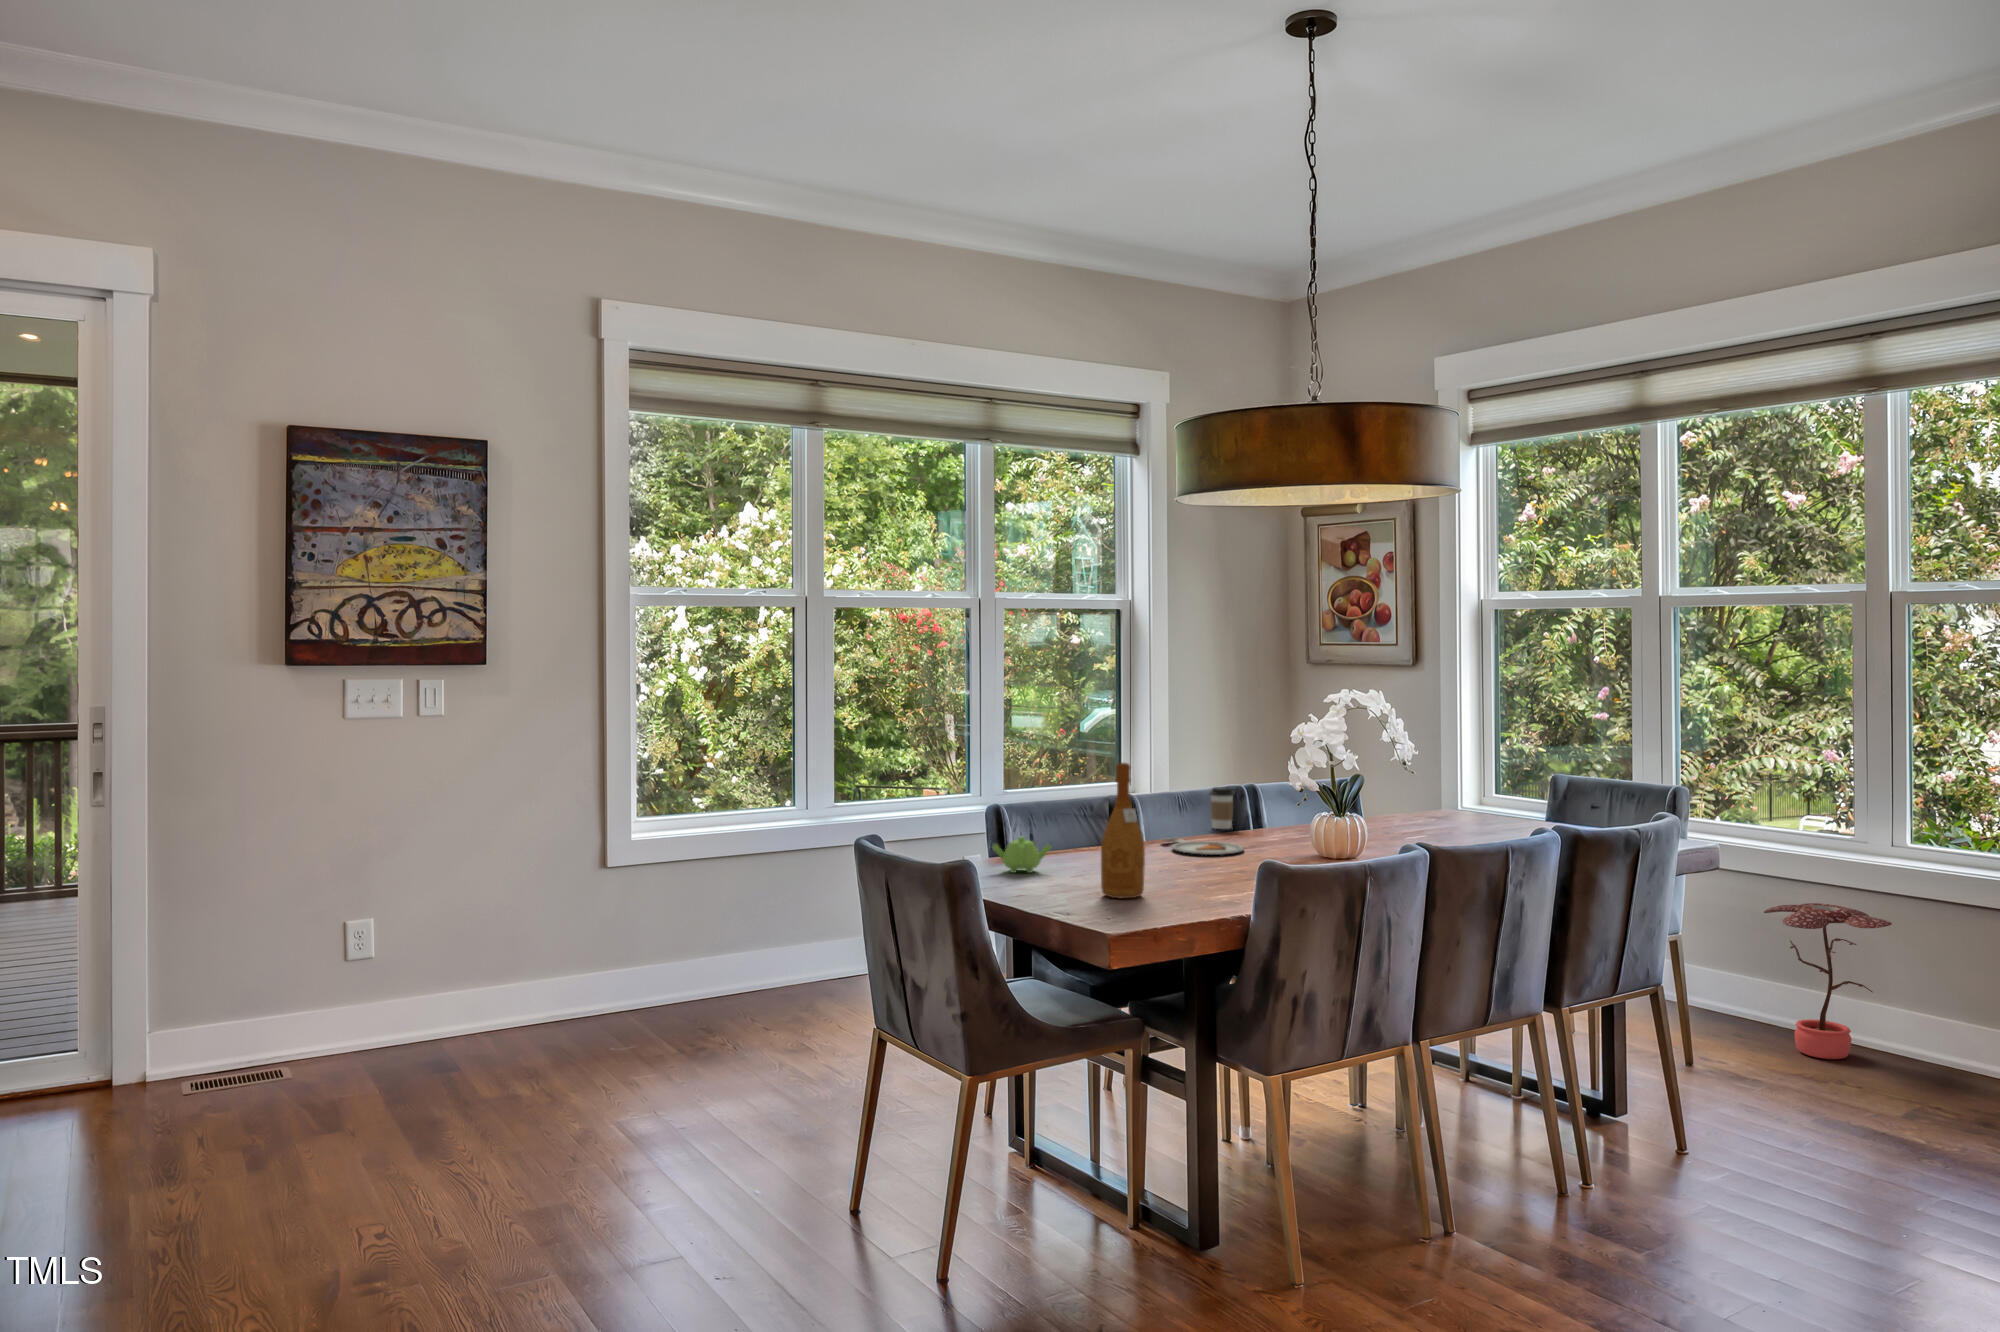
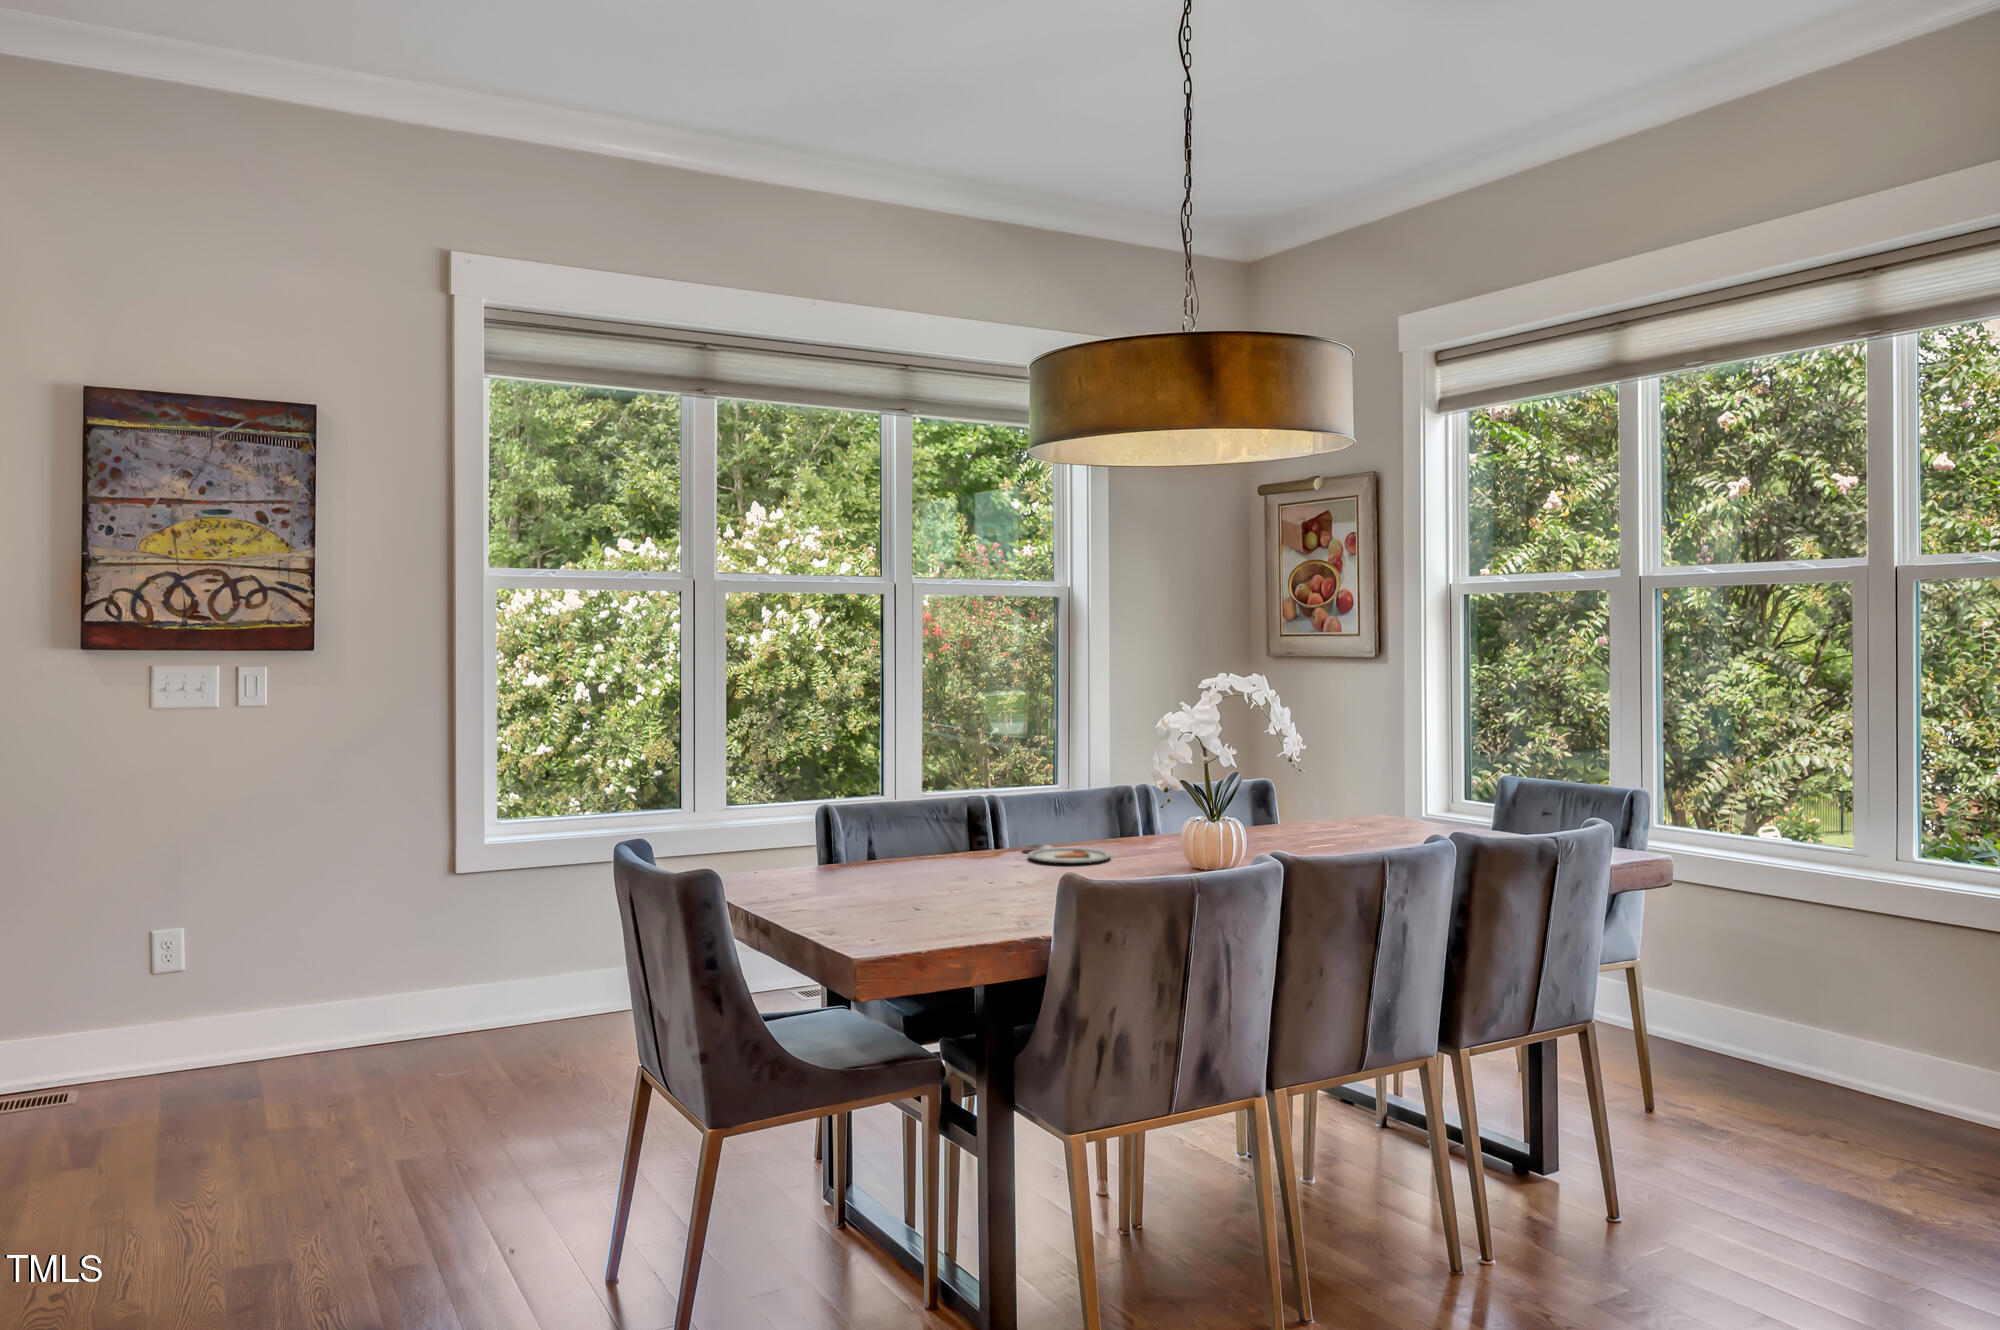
wine bottle: present [1101,763,1145,898] -> none [893,753,945,915]
coffee cup: present [1210,787,1235,829] -> none [1094,786,1123,834]
teapot: present [992,837,1051,873] -> none [798,841,867,883]
potted plant: present [1764,903,1892,1059] -> none [1746,926,1894,1108]

